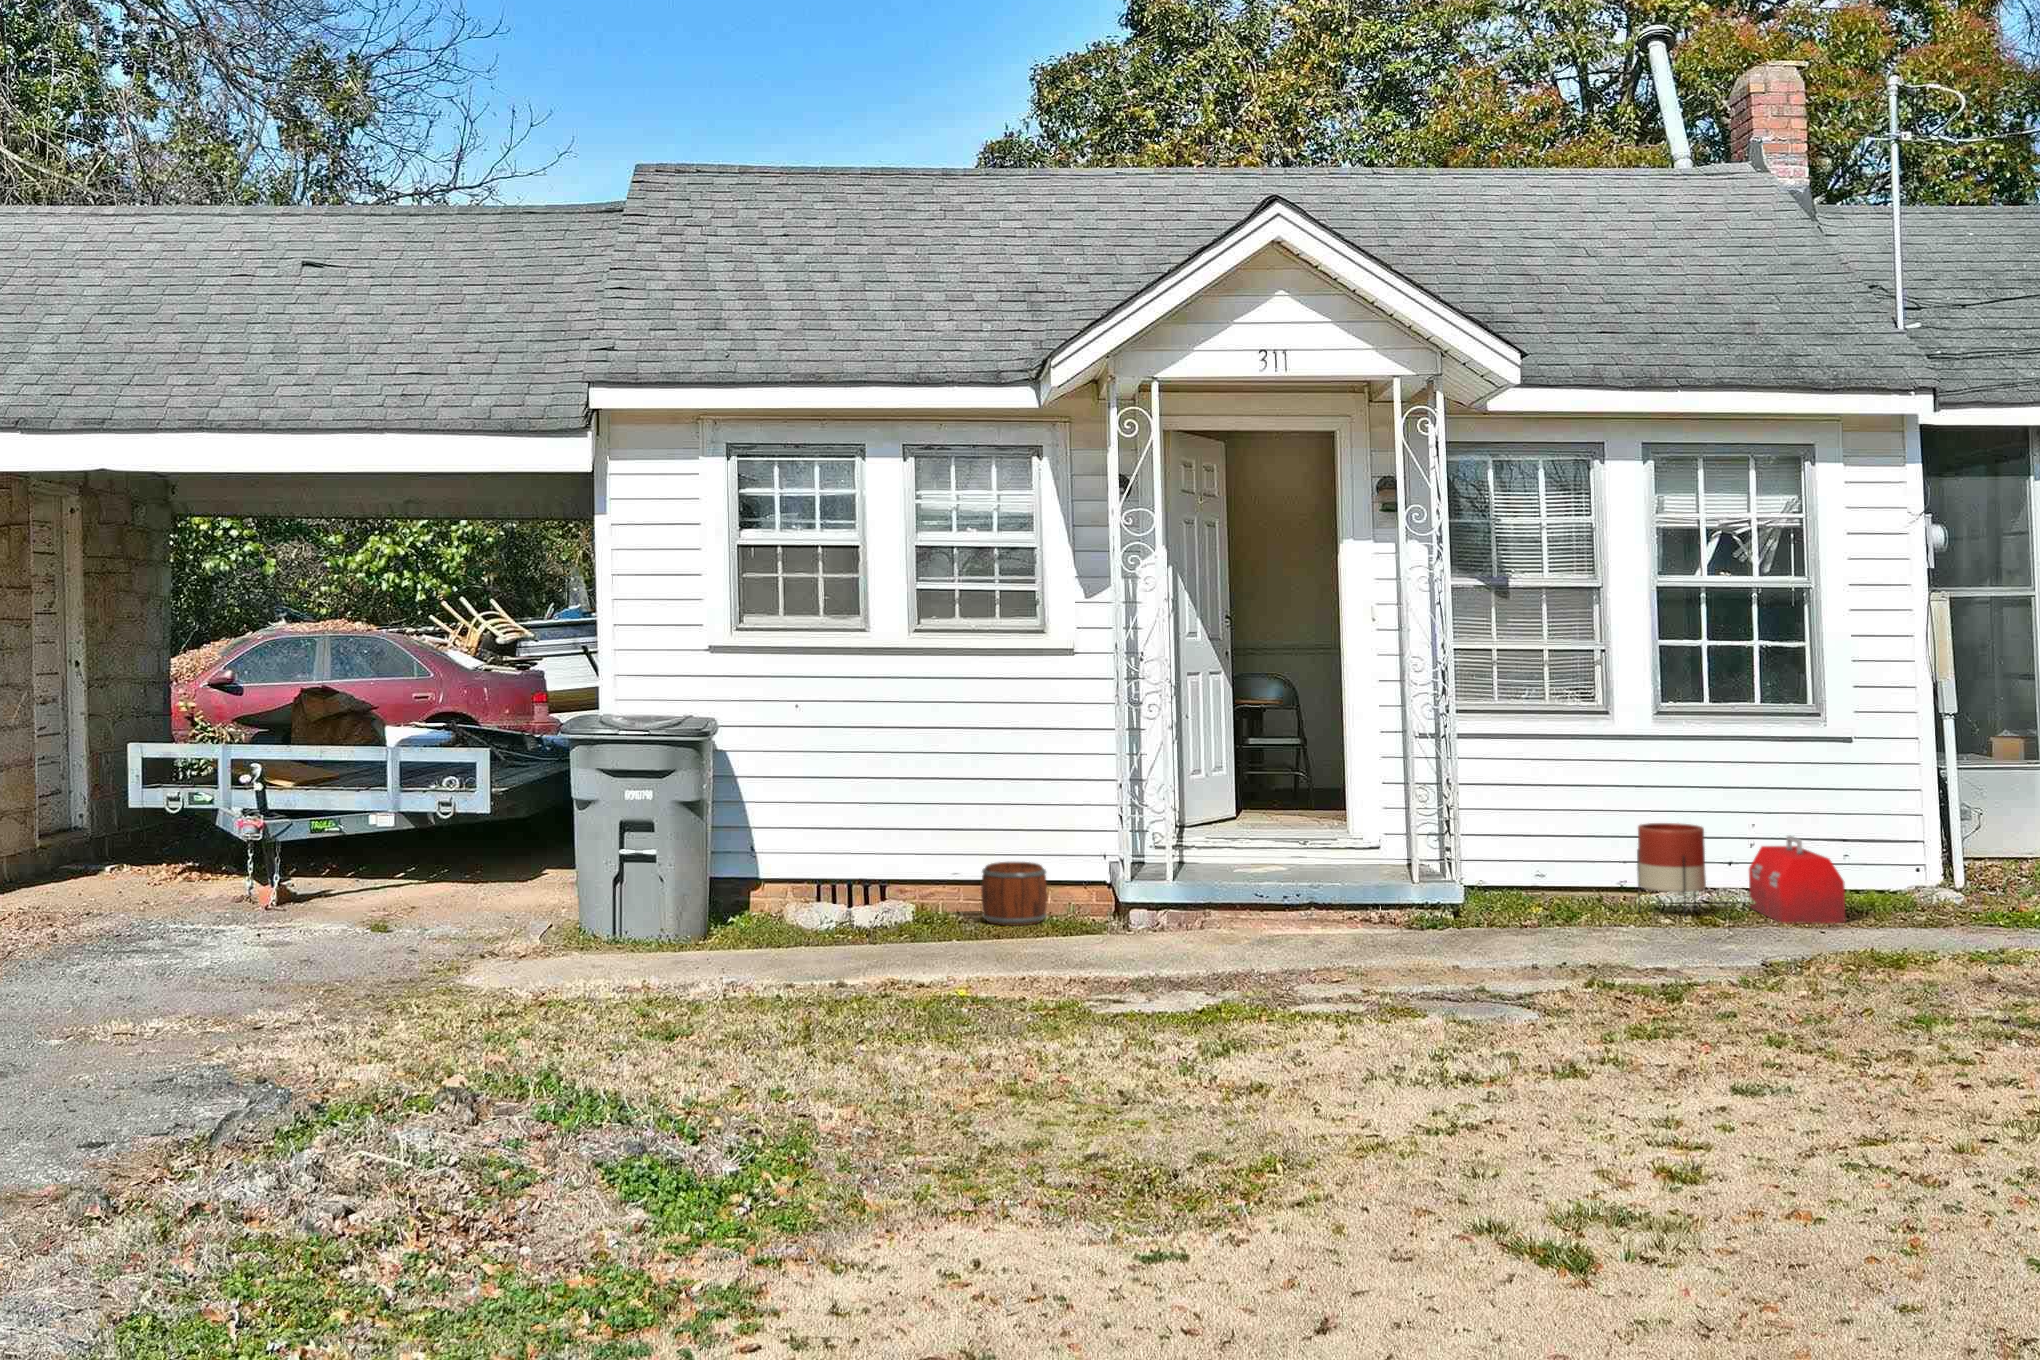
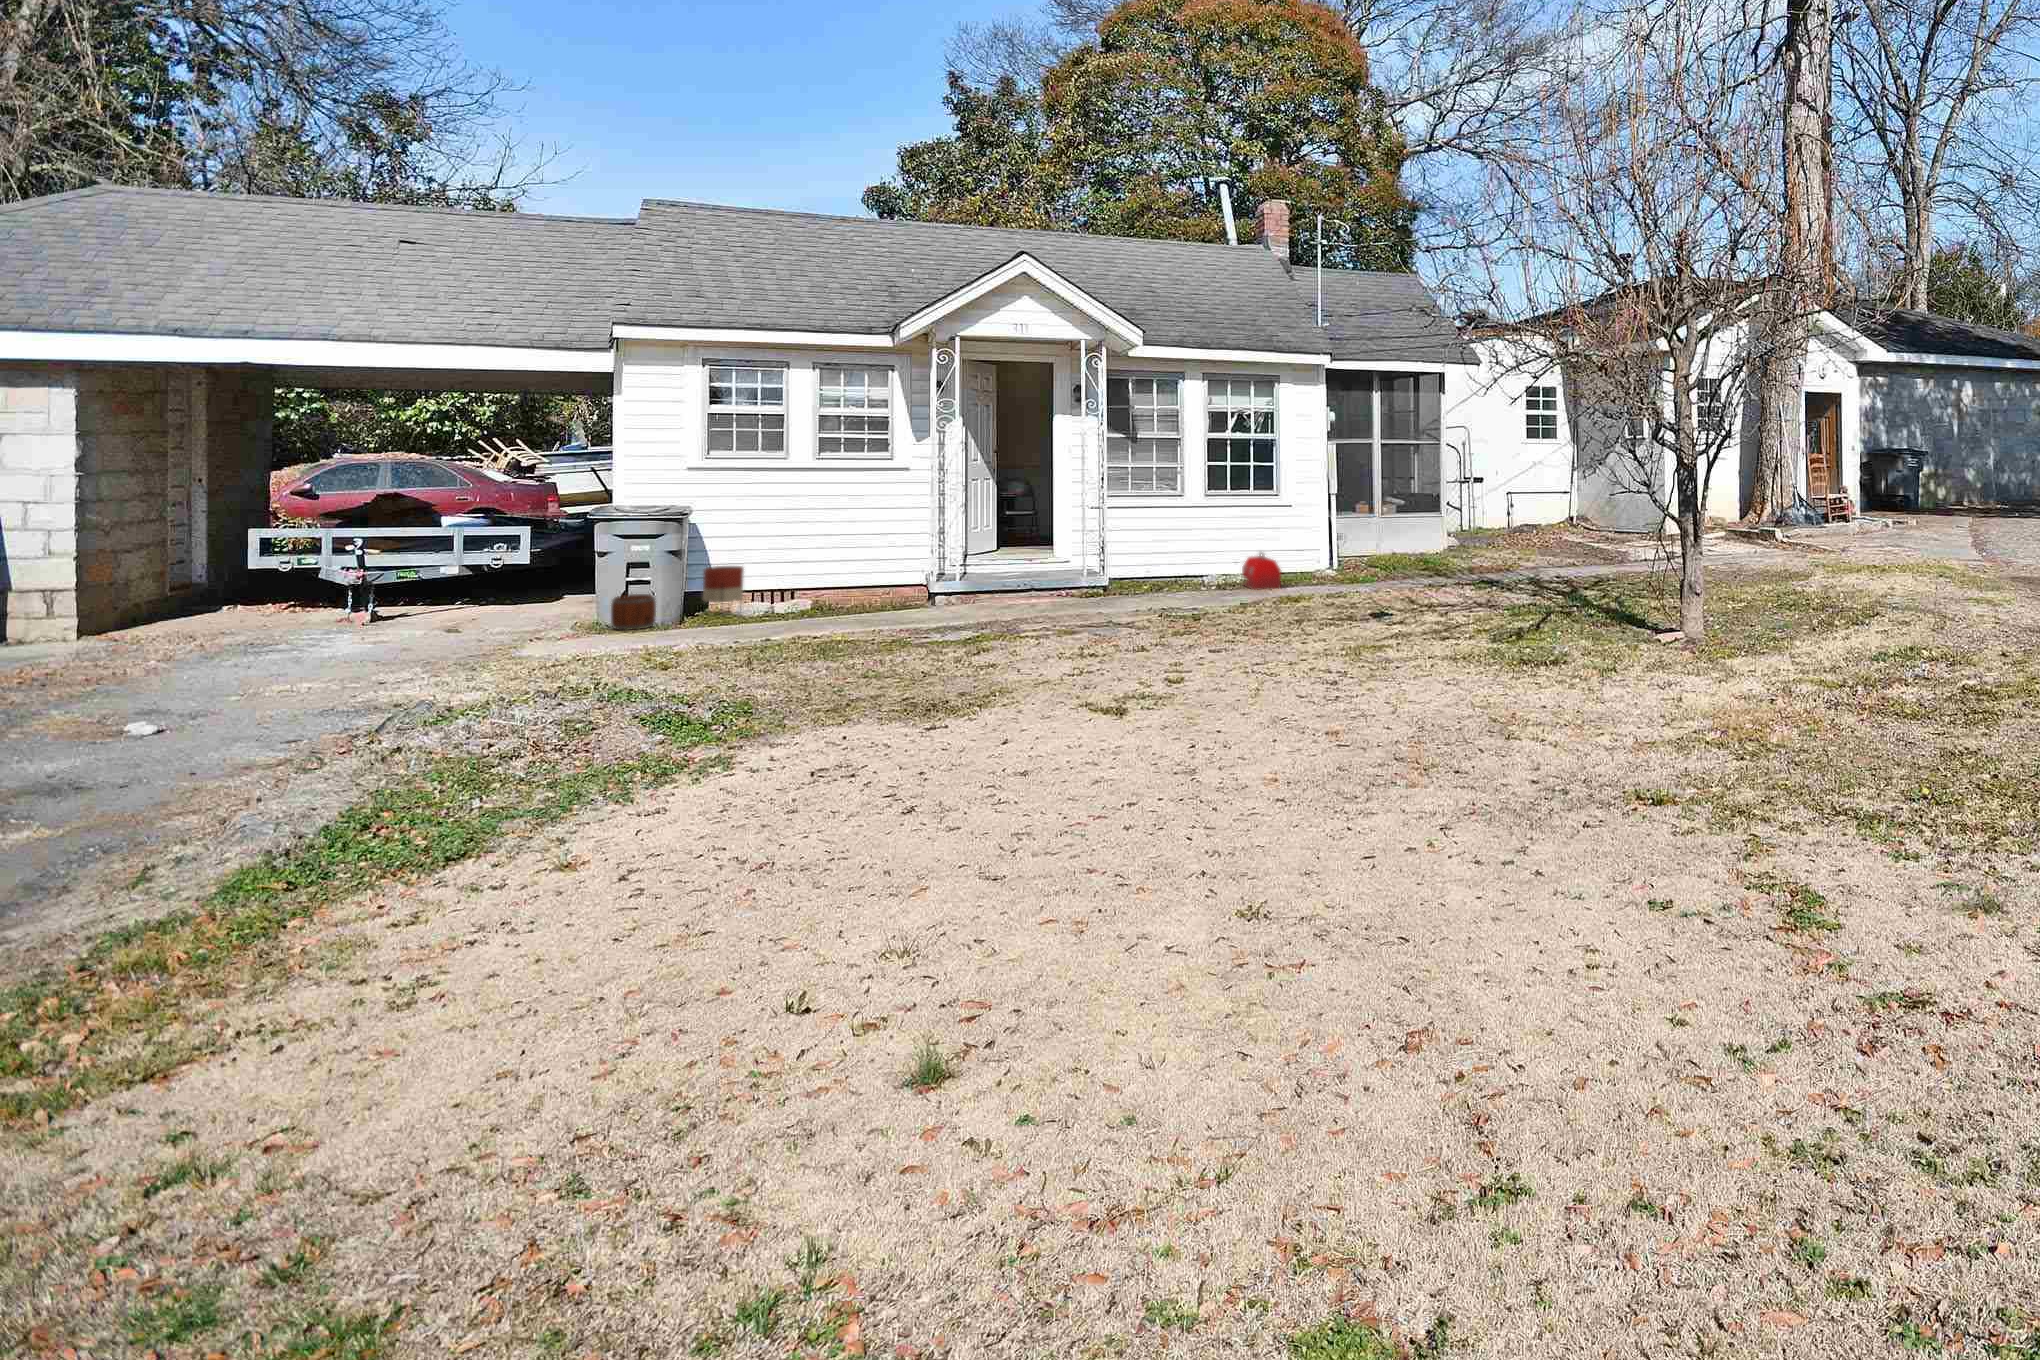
planter: present [1637,823,1706,918] -> present [703,566,744,603]
bucket: present [981,862,1047,926] -> present [611,594,656,630]

